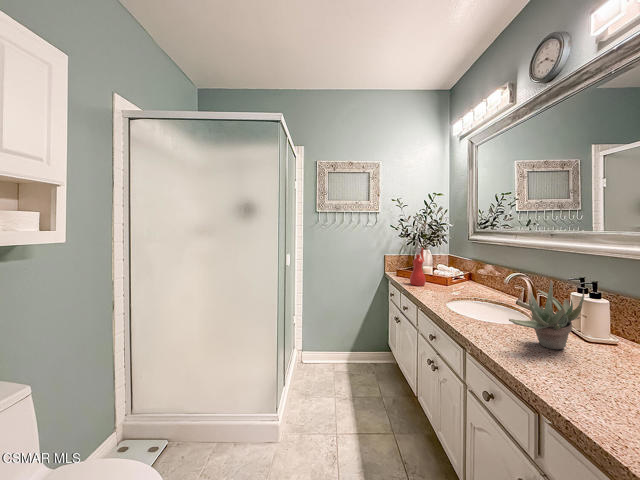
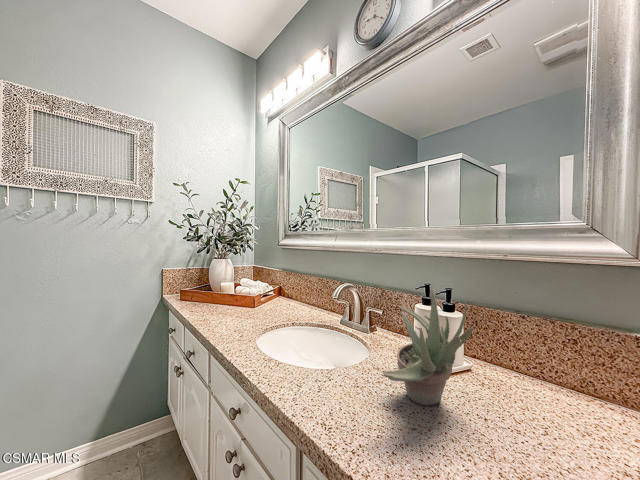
spray bottle: present [410,248,426,286] -> none [199,253,223,313]

